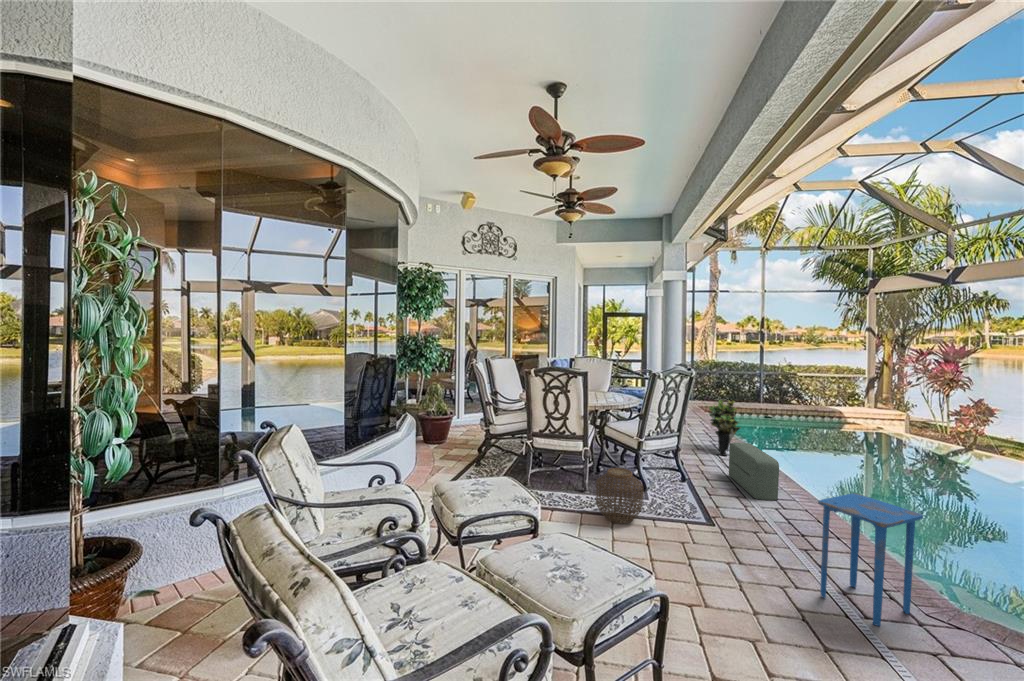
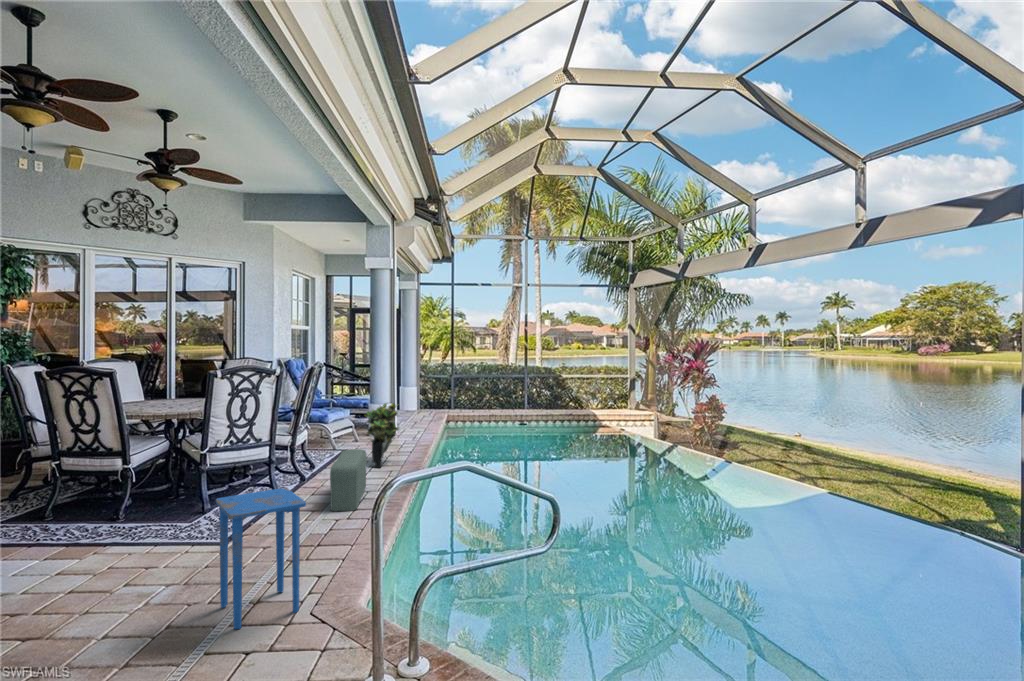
woven basket: present [596,468,643,524] -> none [75,486,145,555]

